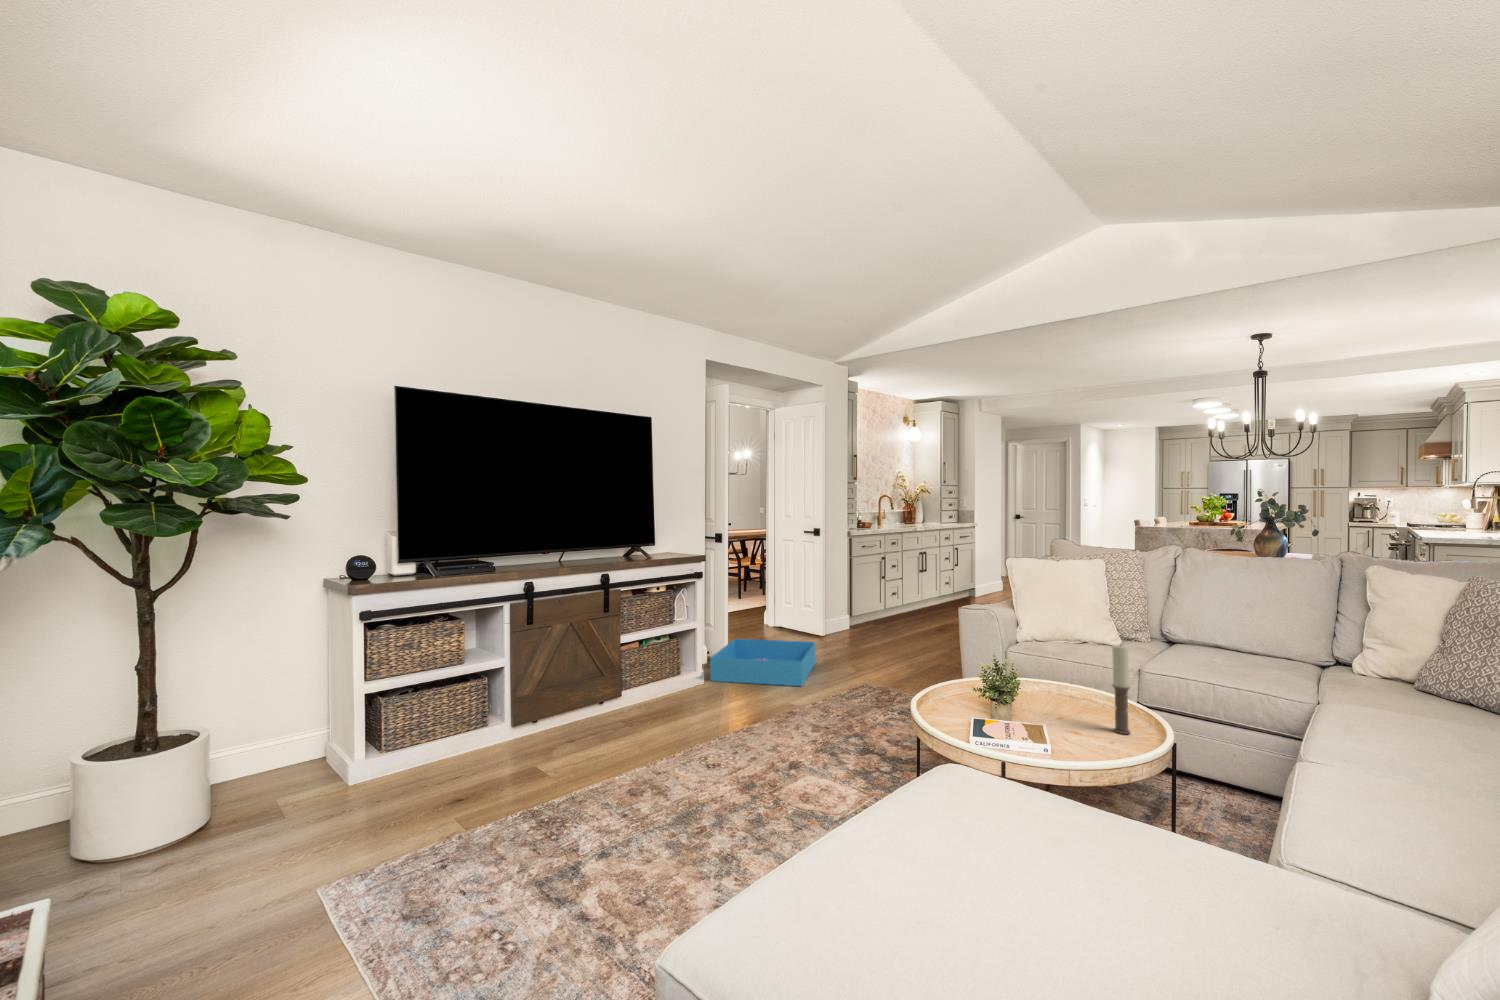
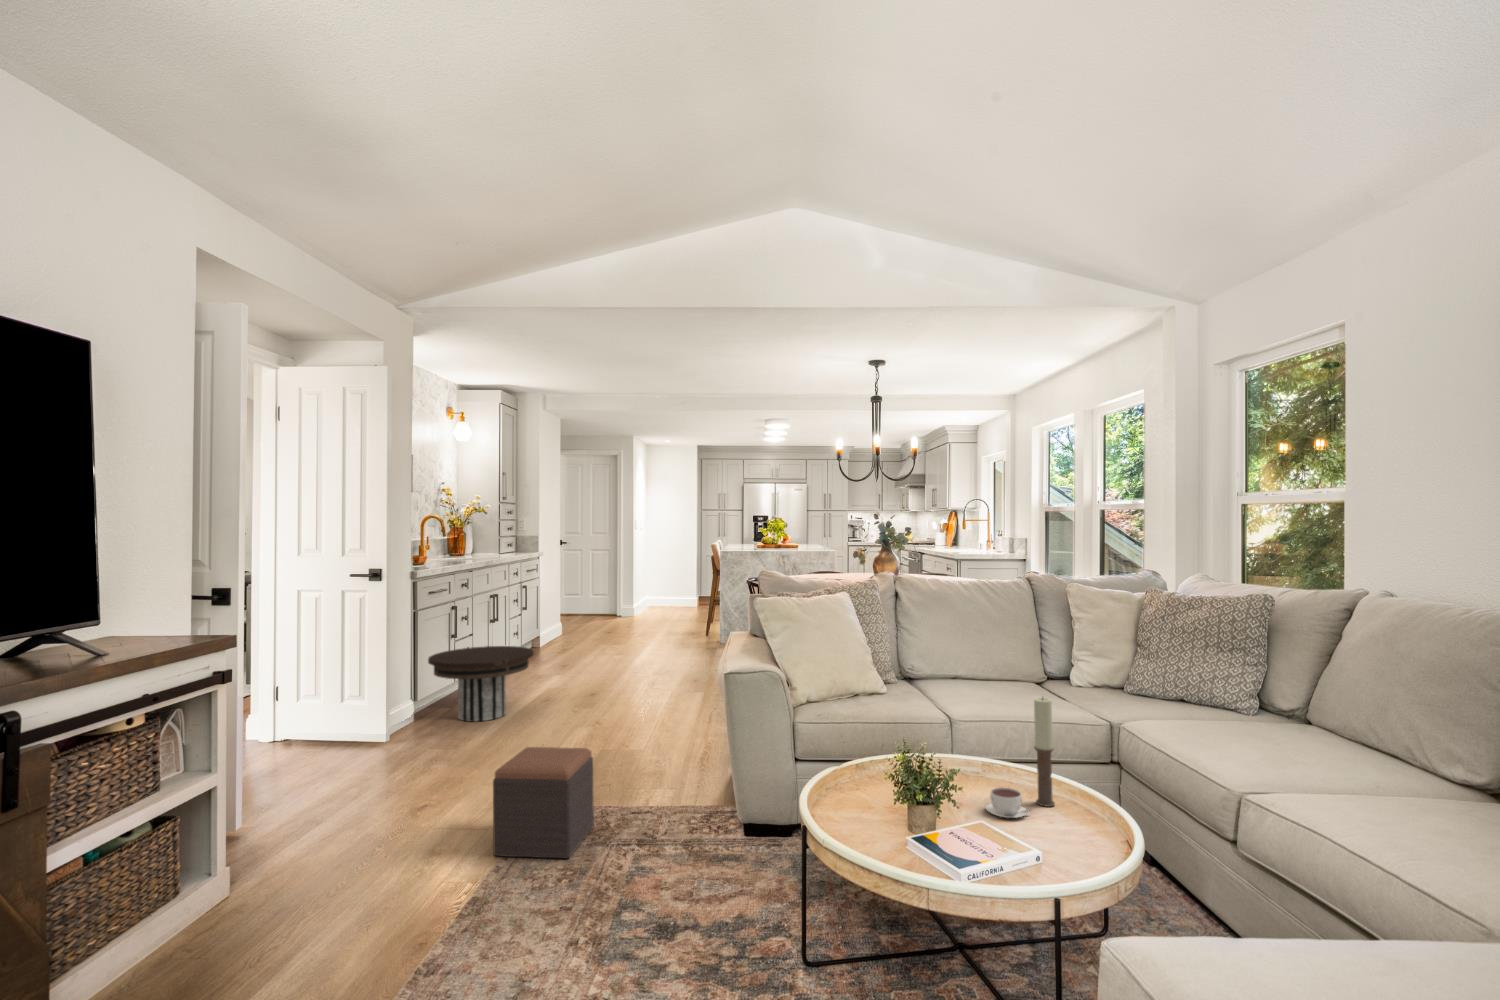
side table: none [855,585,924,634] -> present [428,646,533,722]
storage bin: present [710,639,816,686] -> none [246,760,447,891]
footstool: none [818,639,884,707] -> present [493,747,594,858]
coffee cup: none [1053,707,1091,729] -> present [986,787,1031,818]

